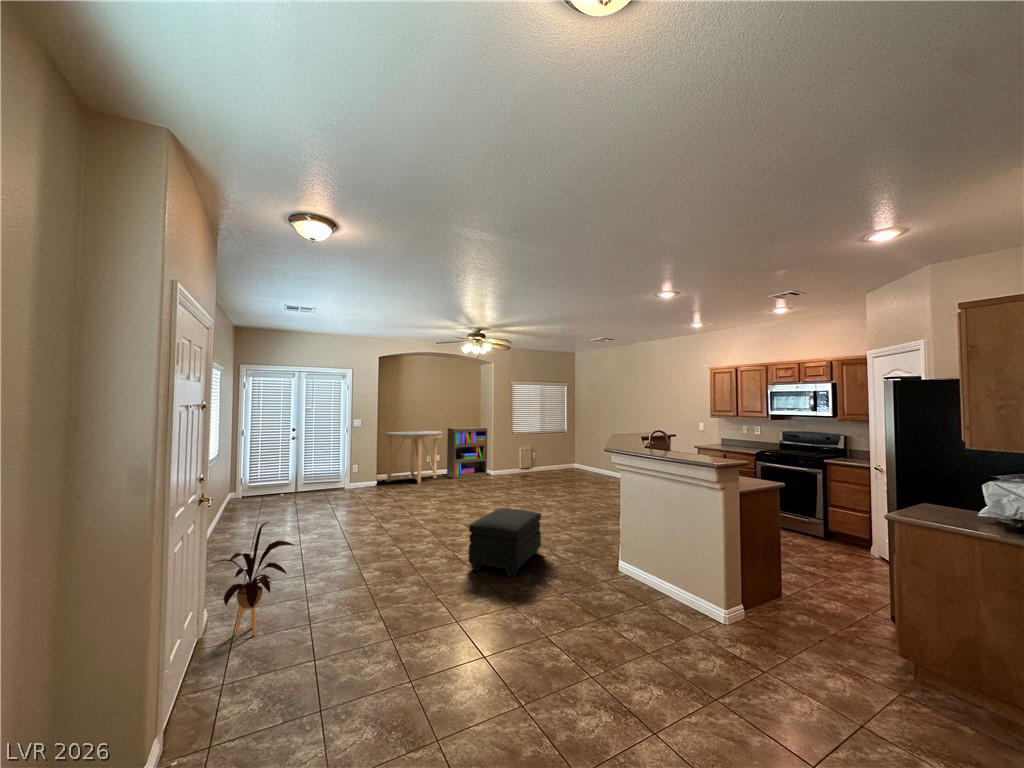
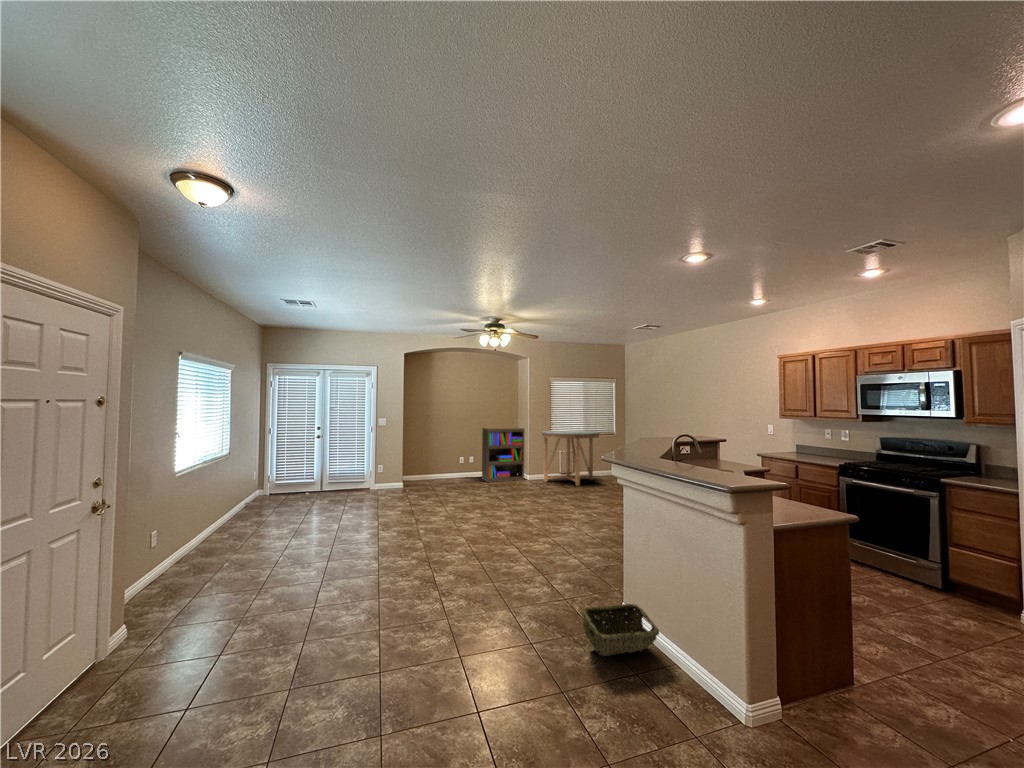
console table: present [386,431,443,484] -> present [542,431,600,486]
ottoman: present [469,508,541,576] -> none [436,524,534,612]
house plant: present [213,522,294,635] -> none [102,533,208,664]
woven basket: none [599,559,656,596] -> present [582,604,659,656]

